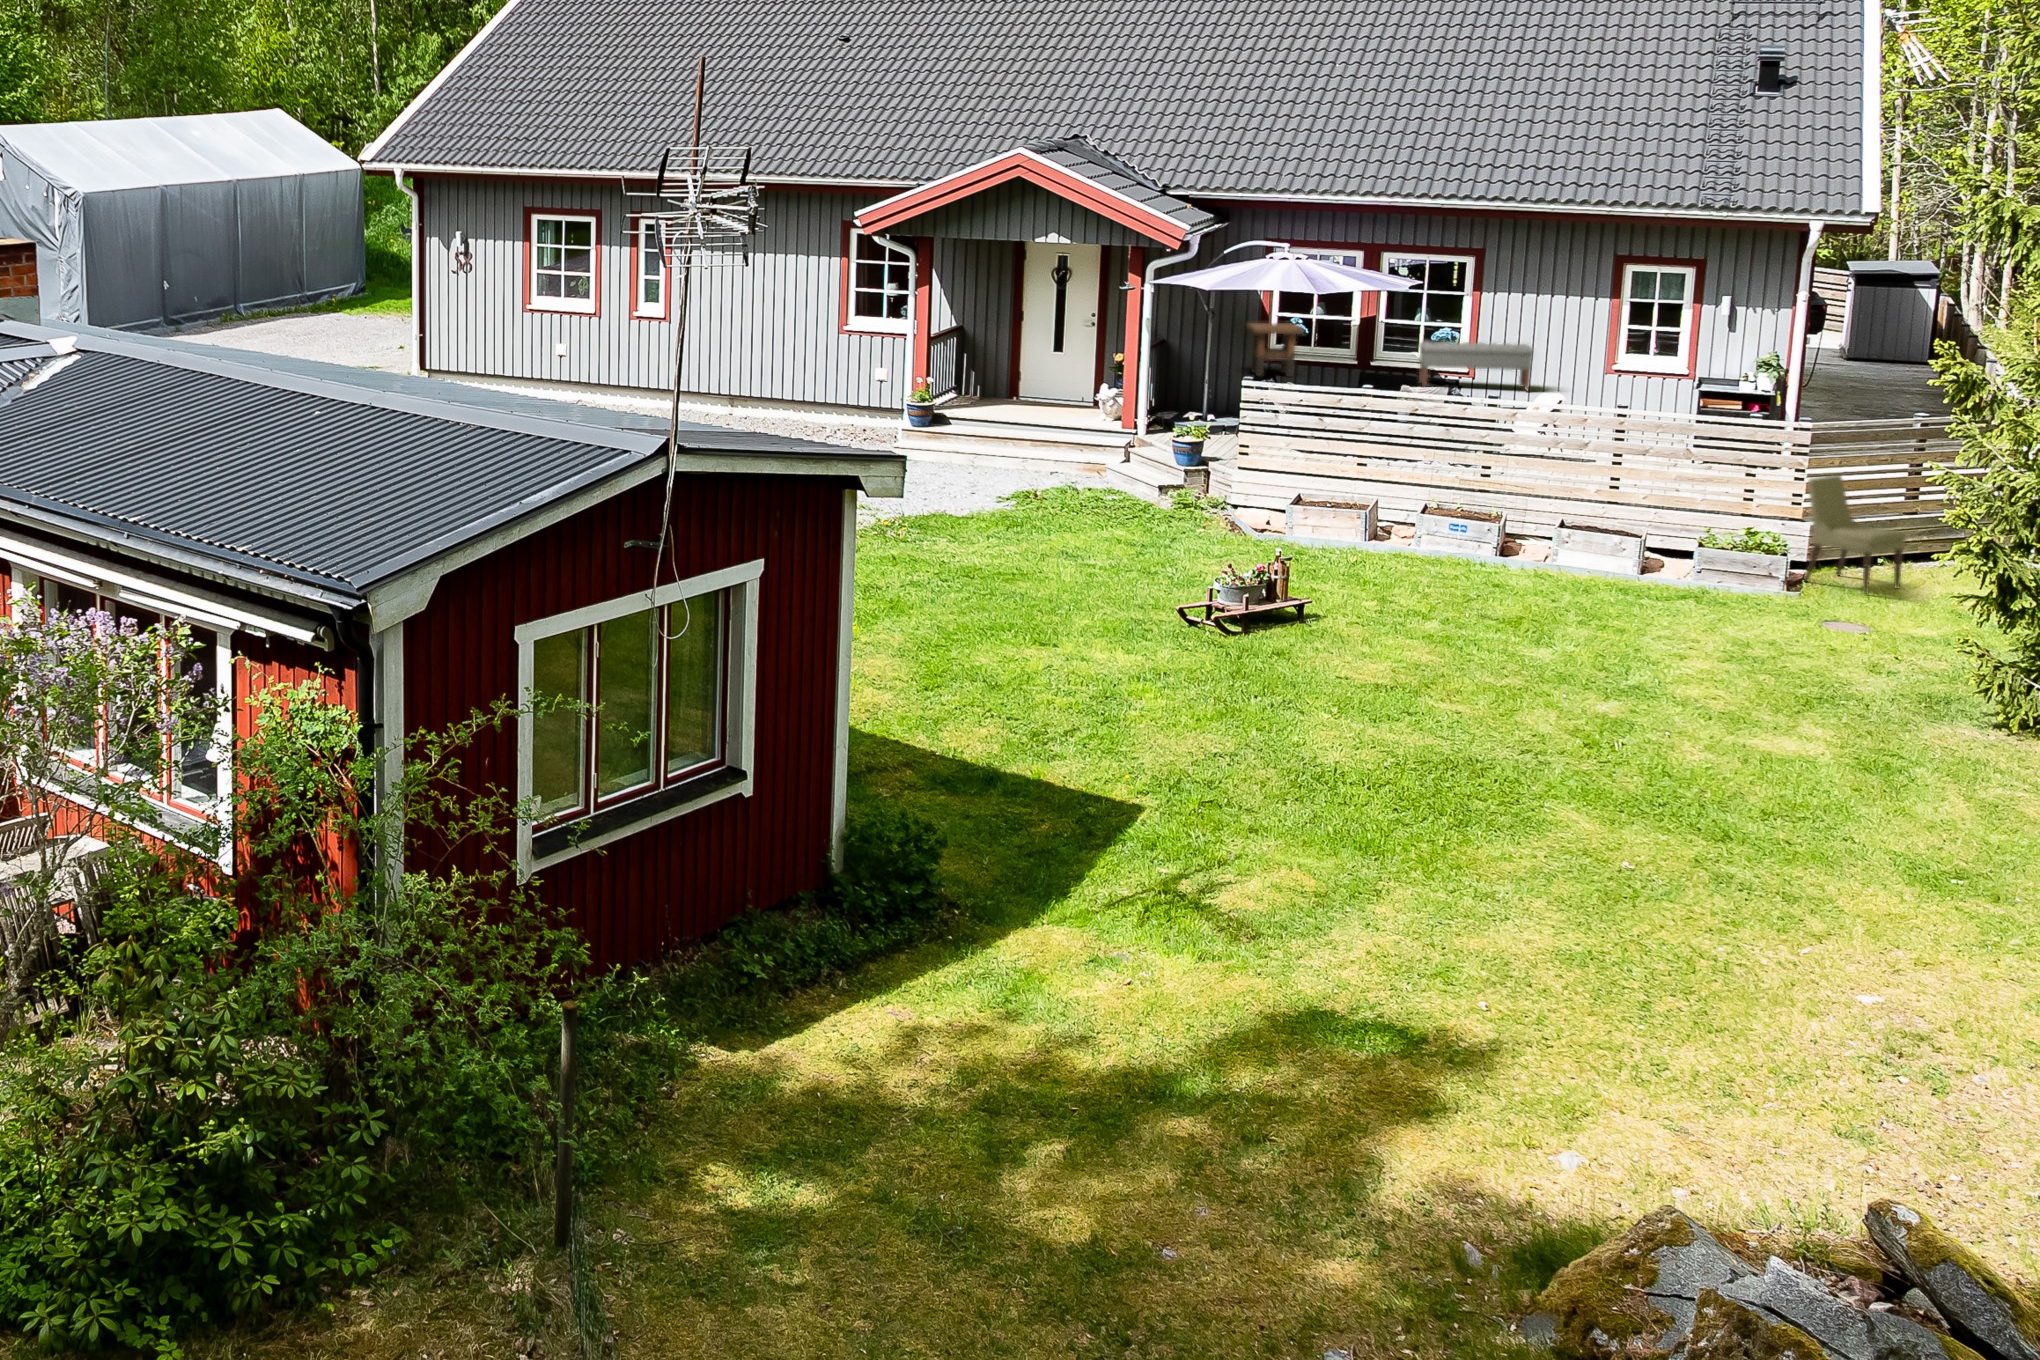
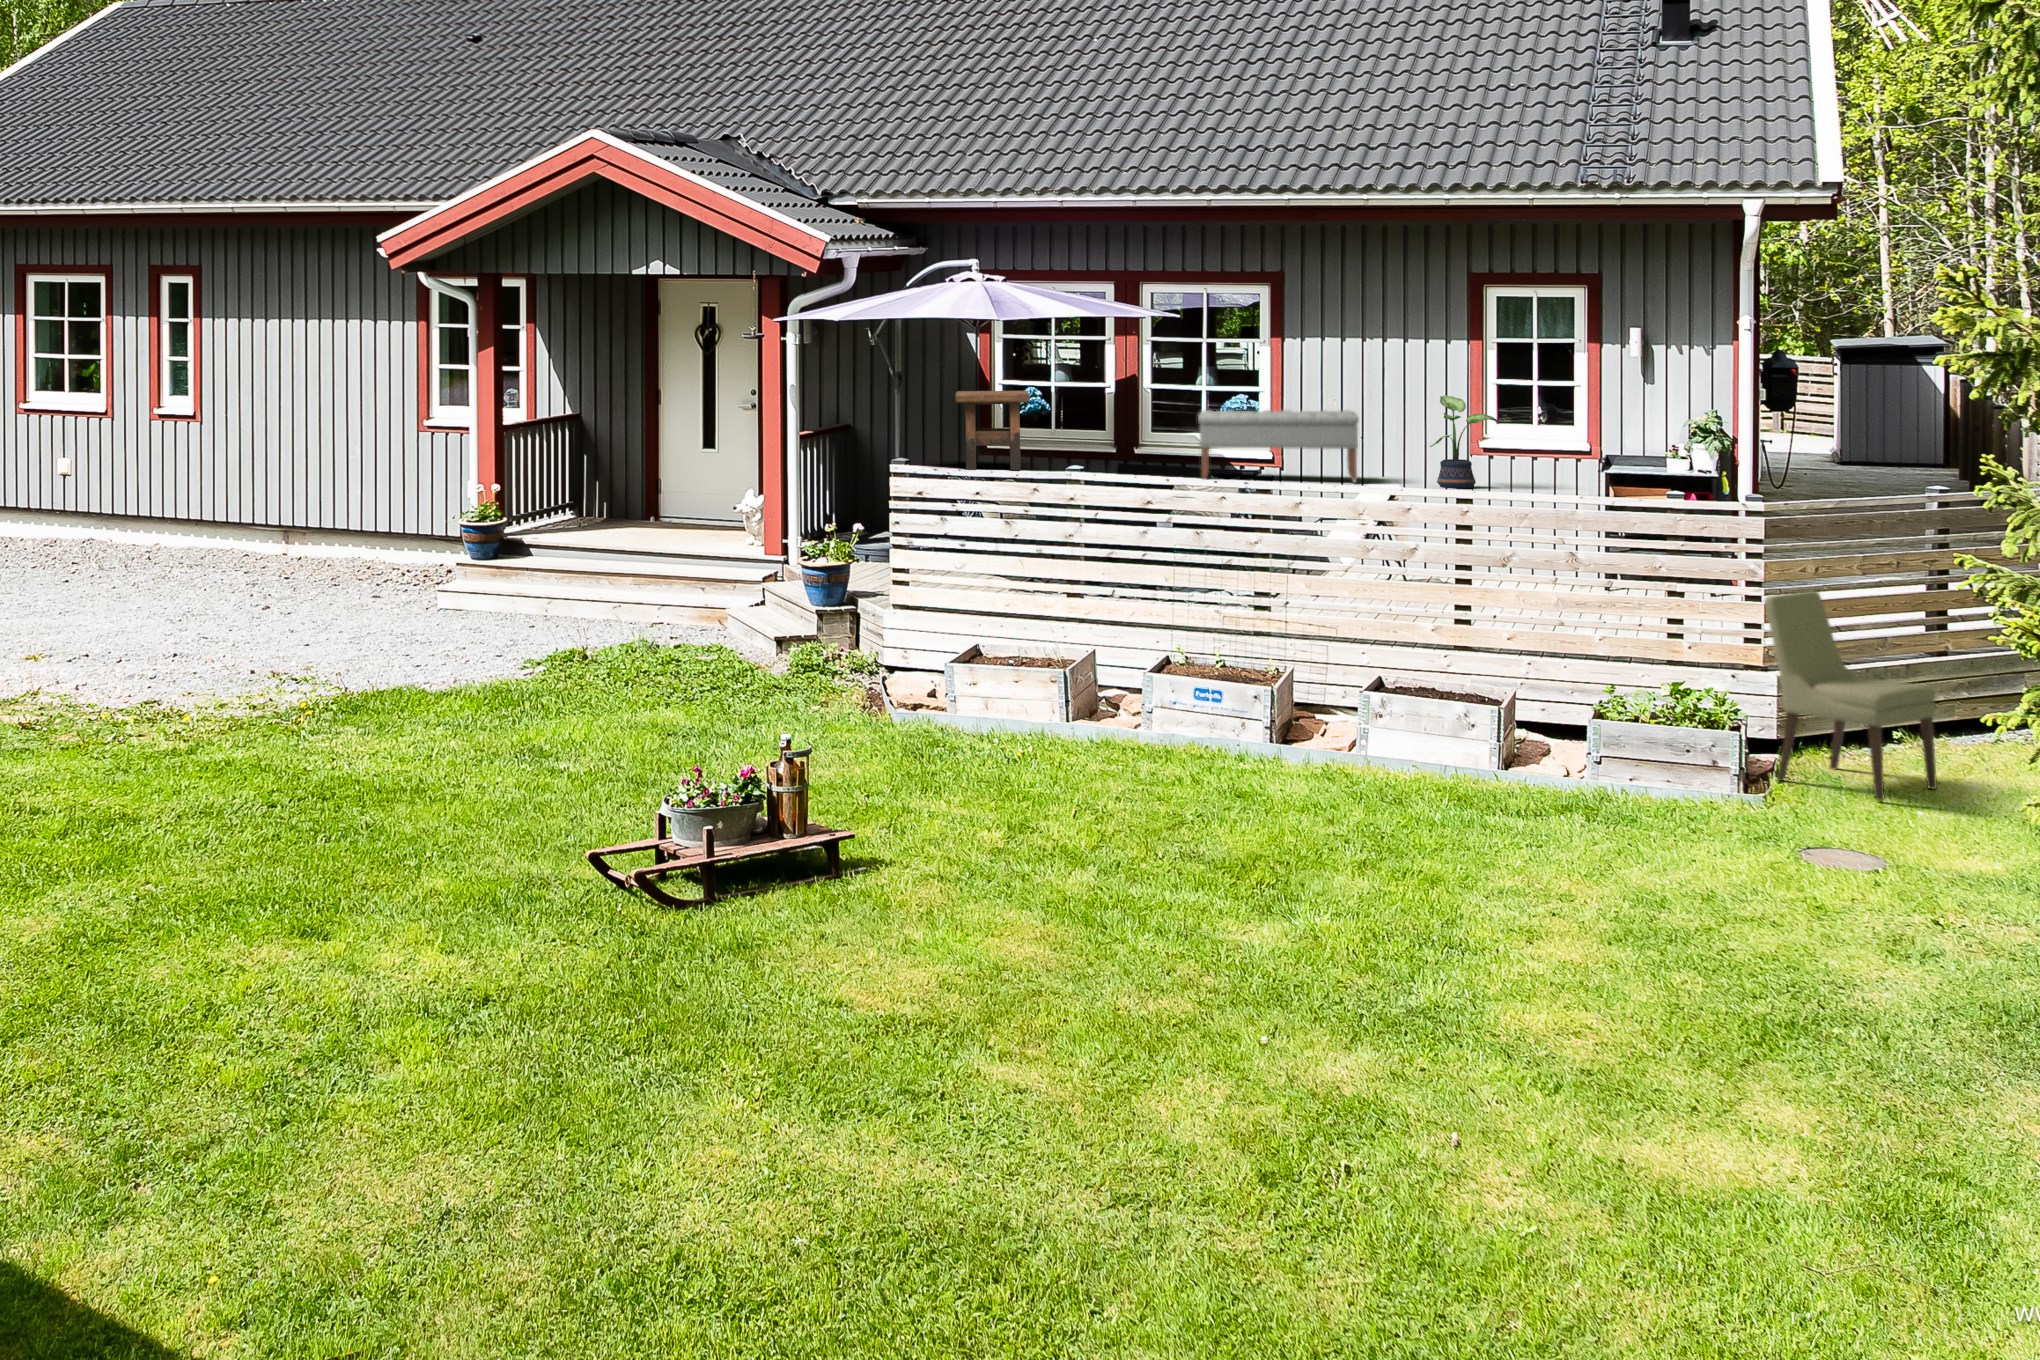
potted plant: none [1582,336,1629,398] -> present [1430,395,1498,489]

